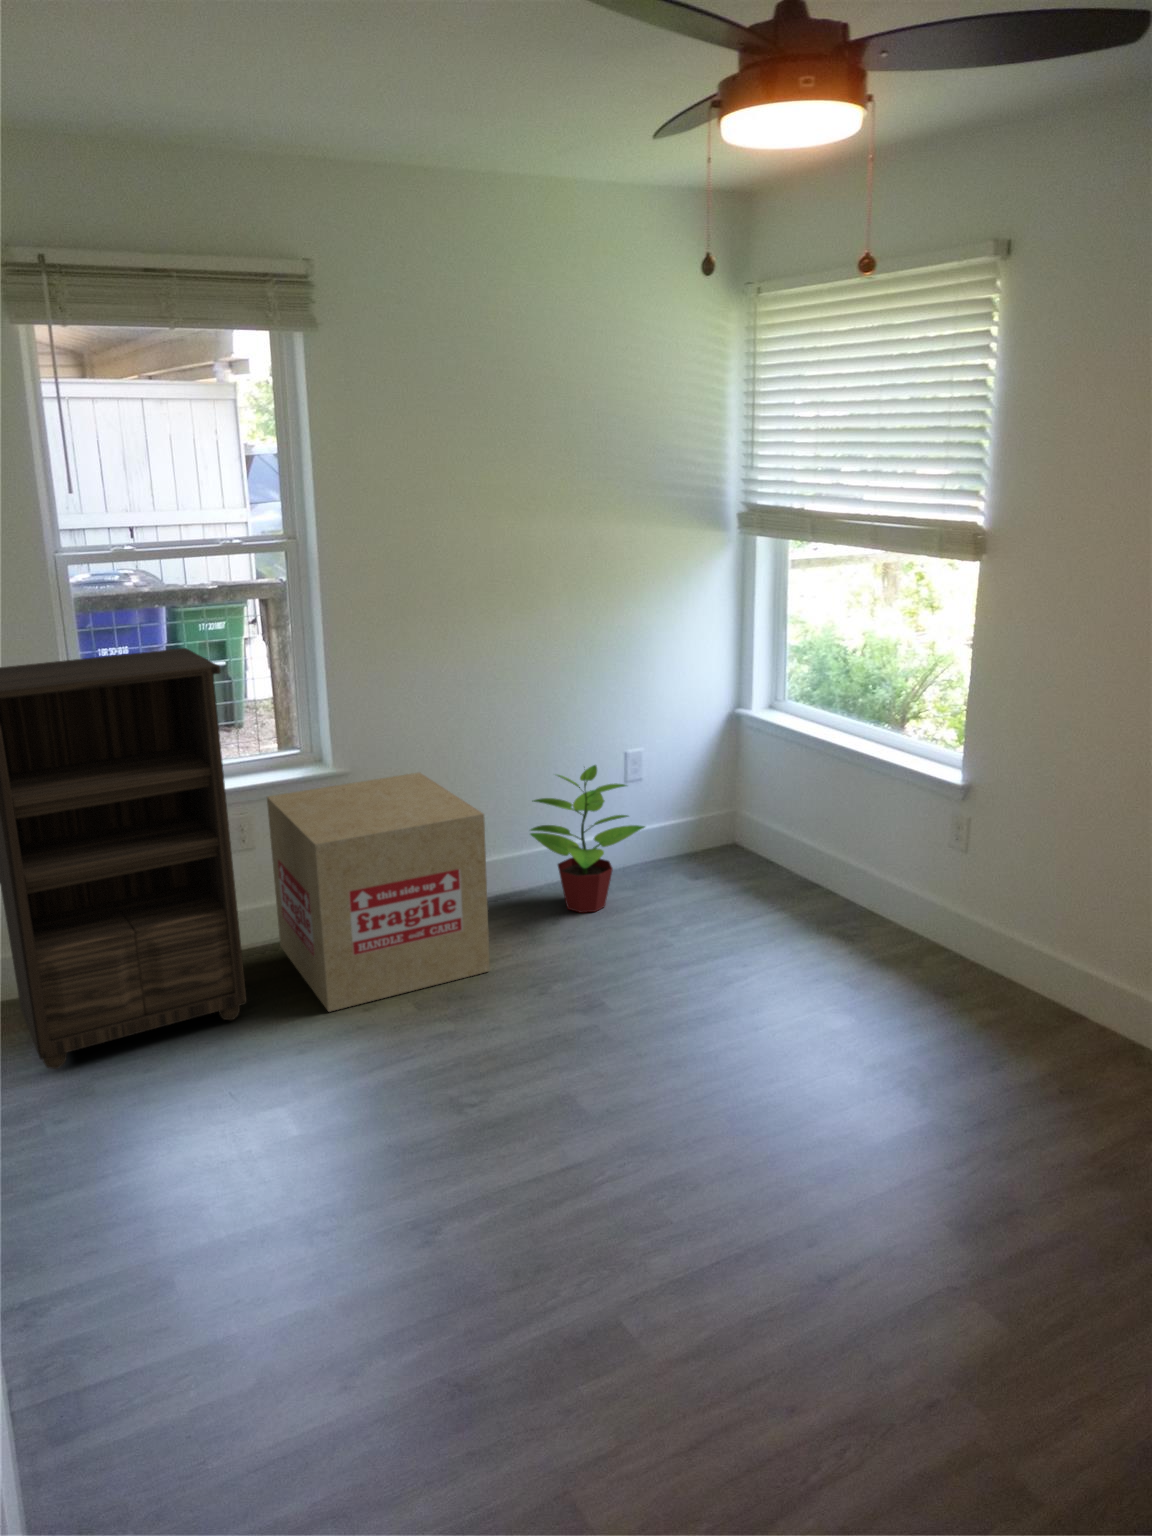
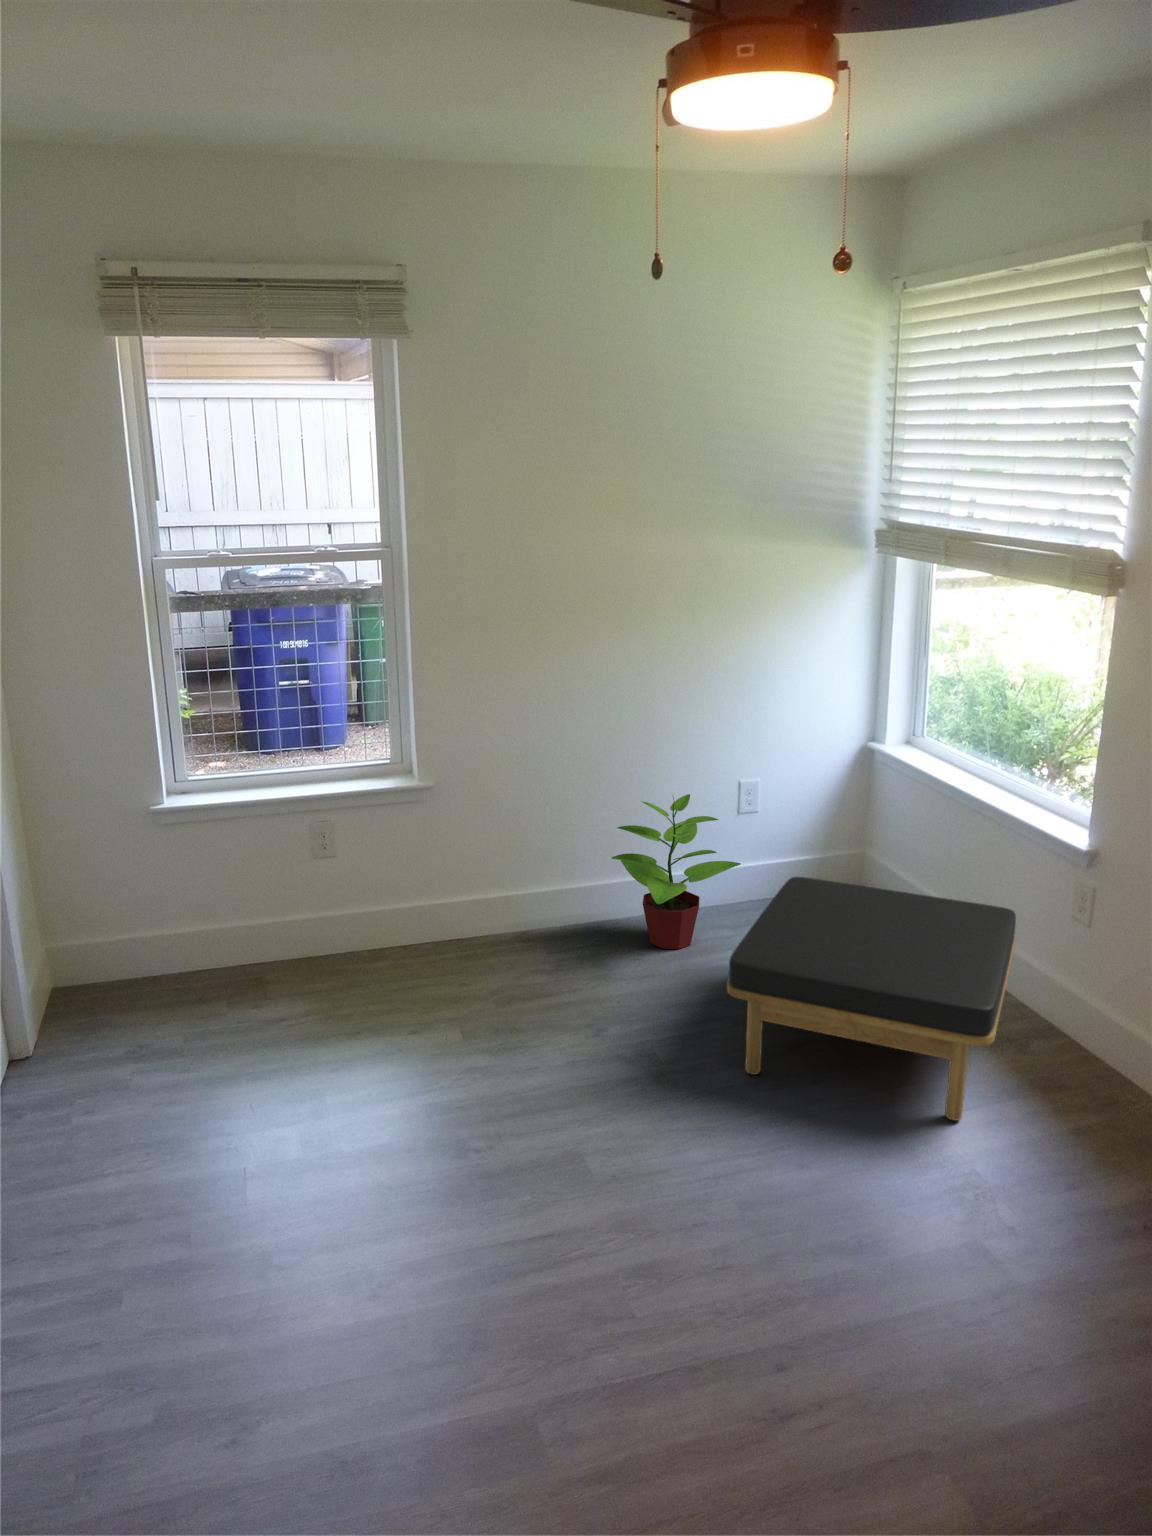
bookshelf: present [0,648,247,1069] -> none [27,655,291,1053]
cardboard box: present [267,773,490,1012] -> none [344,789,543,1027]
ottoman: none [682,831,923,1023] -> present [727,877,1016,1120]

